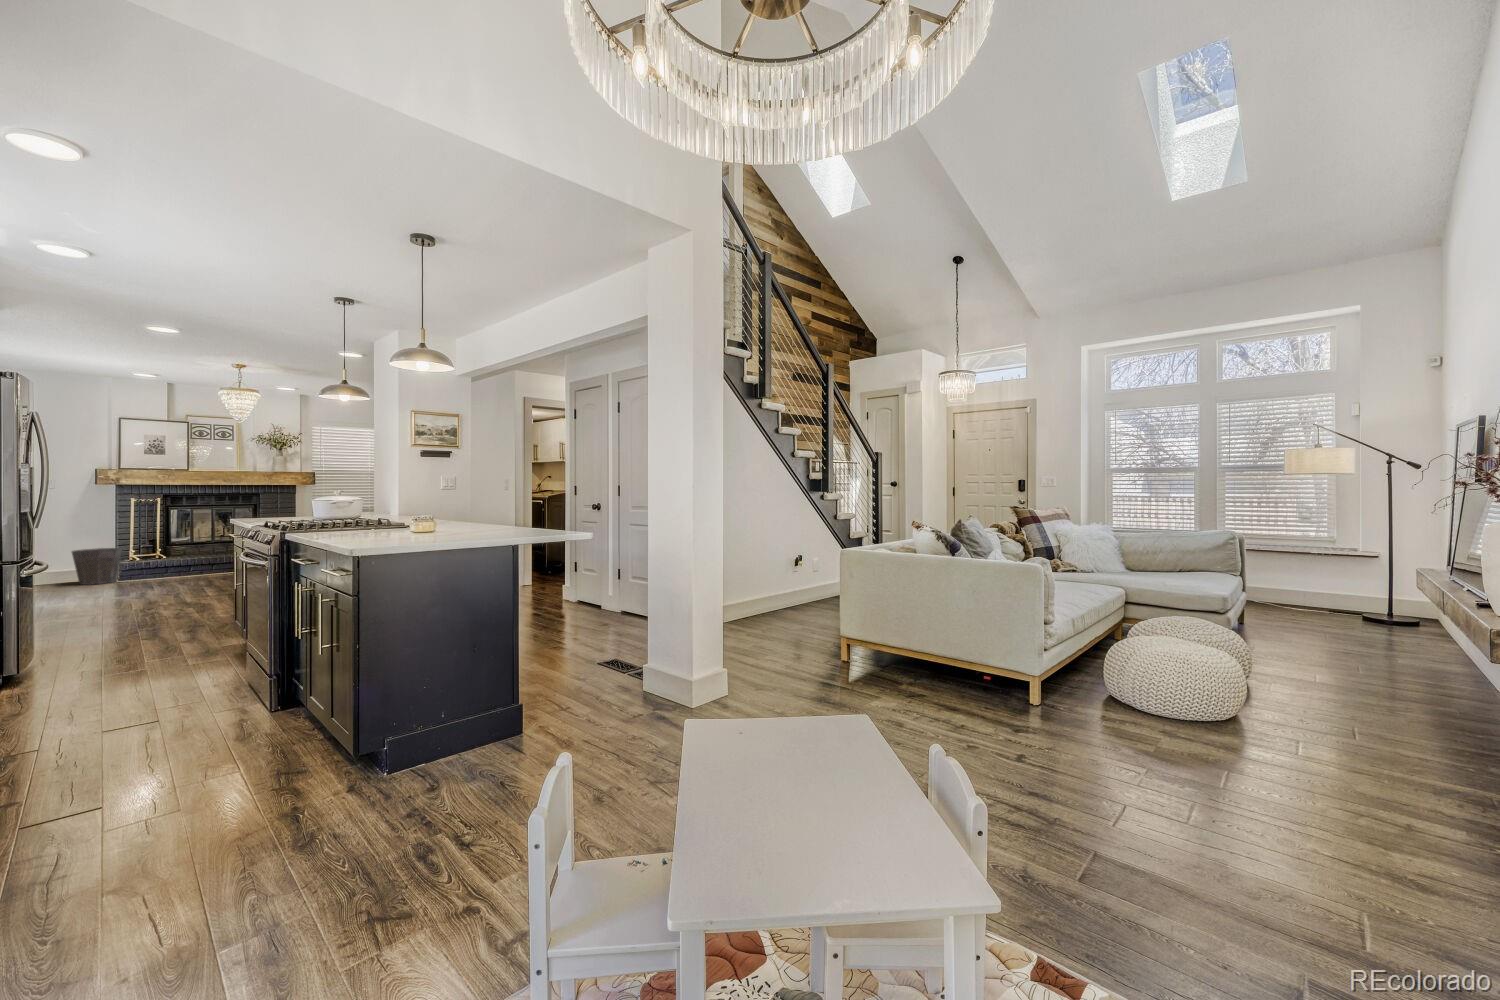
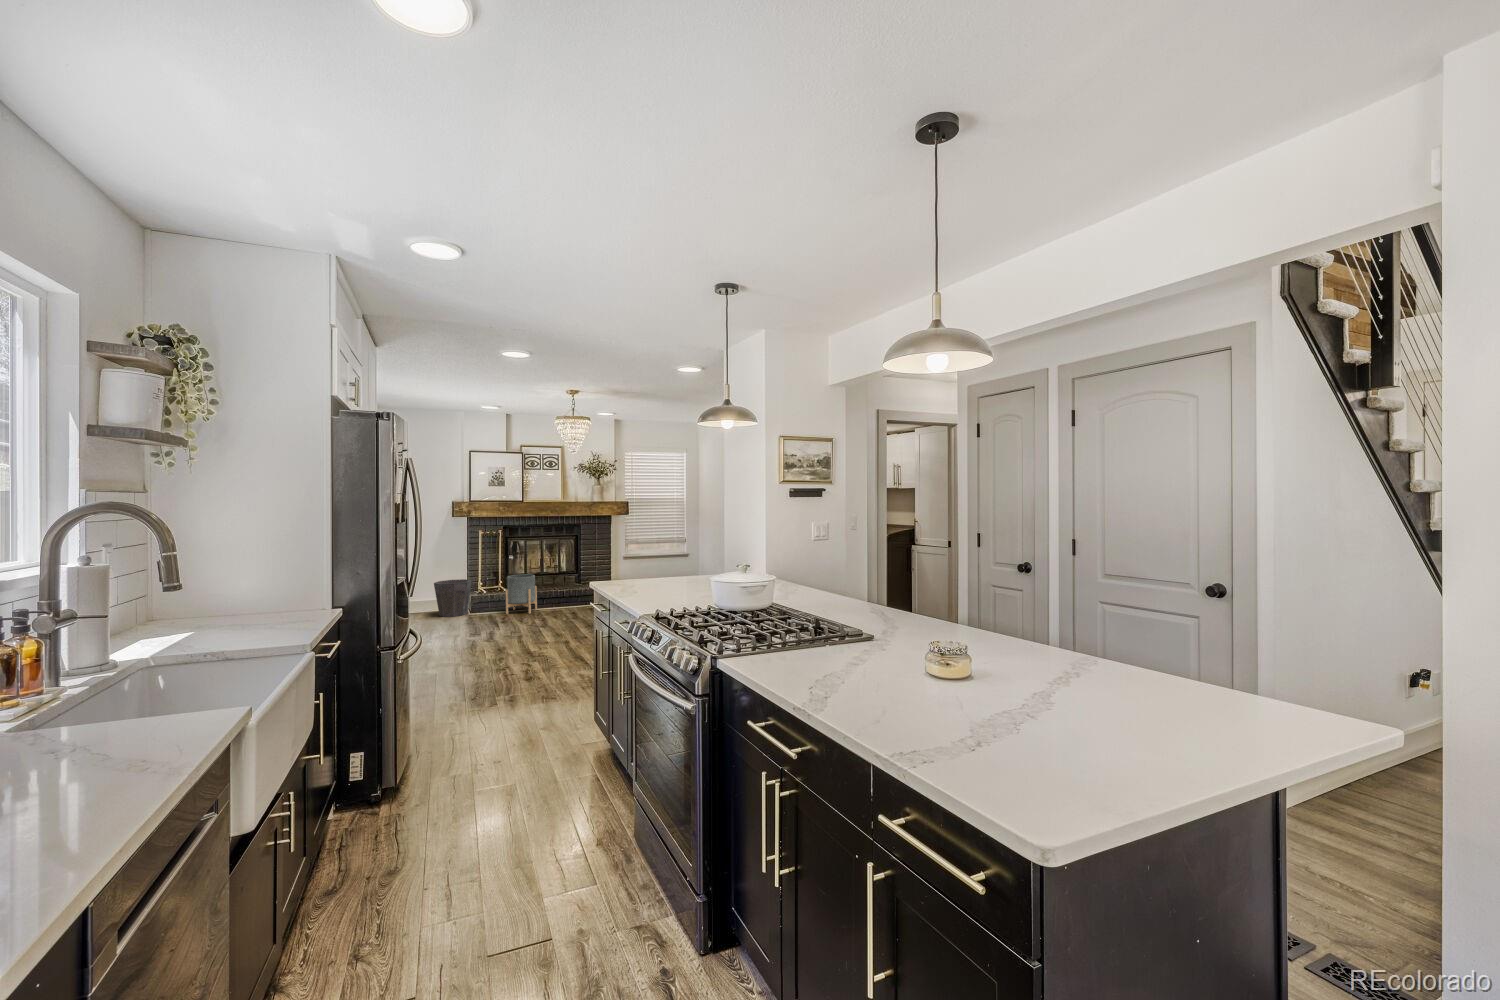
planter: none [165,542,205,580] -> present [506,574,537,614]

